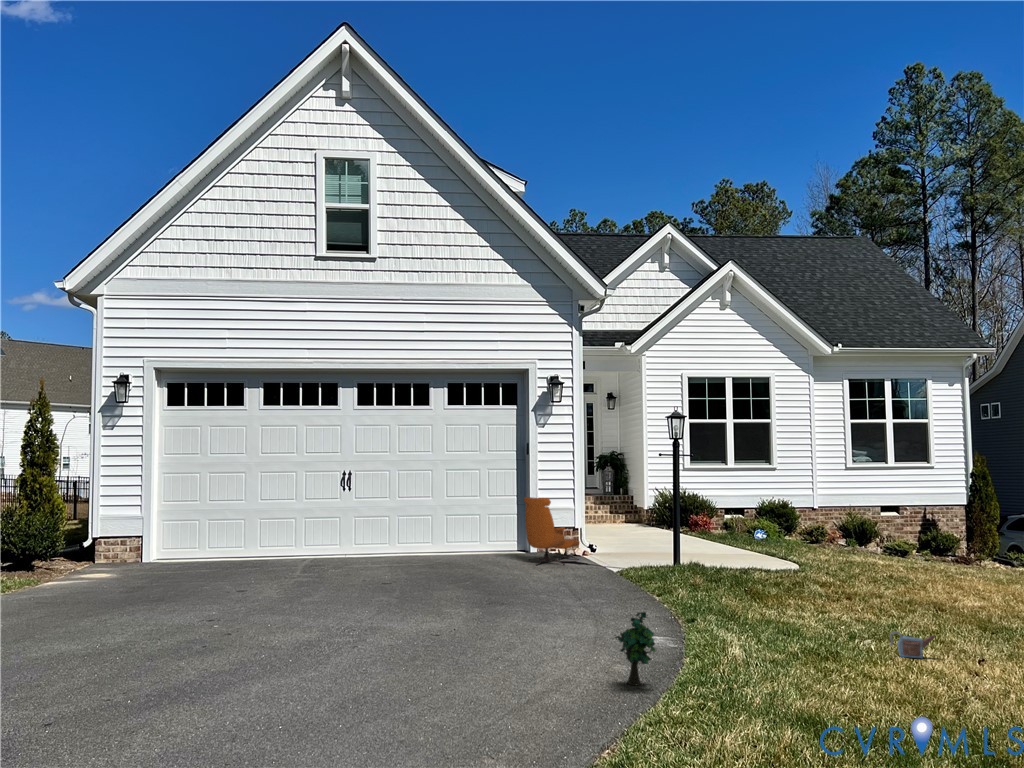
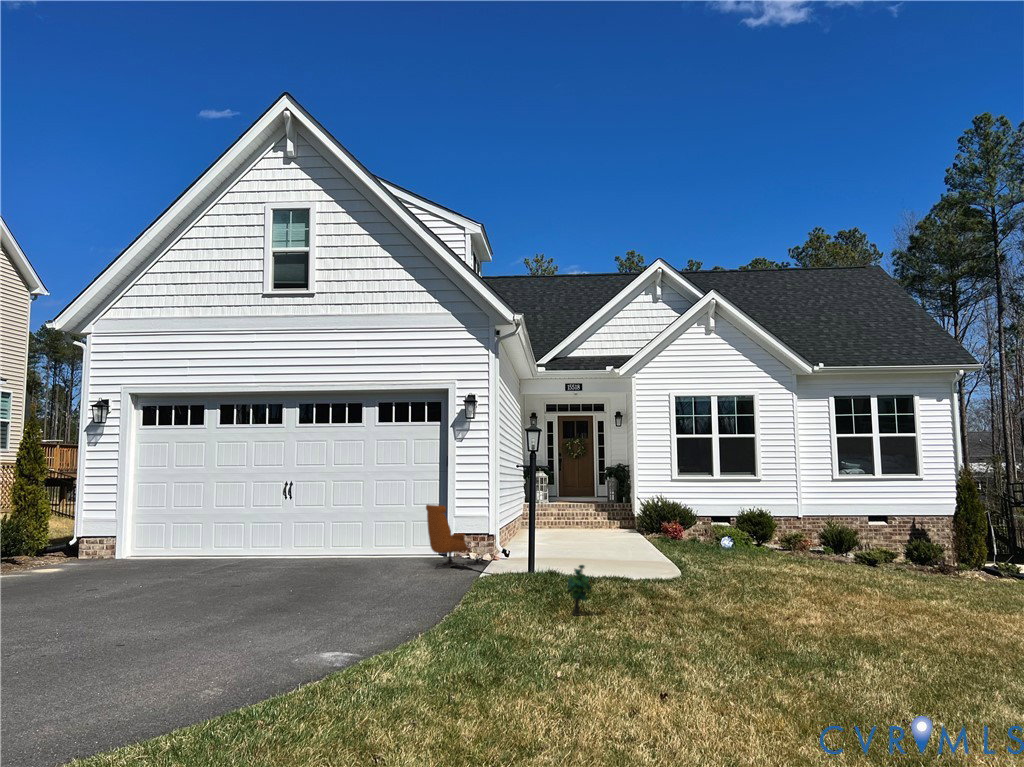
decorative plant: present [615,612,656,685] -> present [566,565,592,616]
watering can: present [889,631,935,658] -> none [604,630,649,659]

